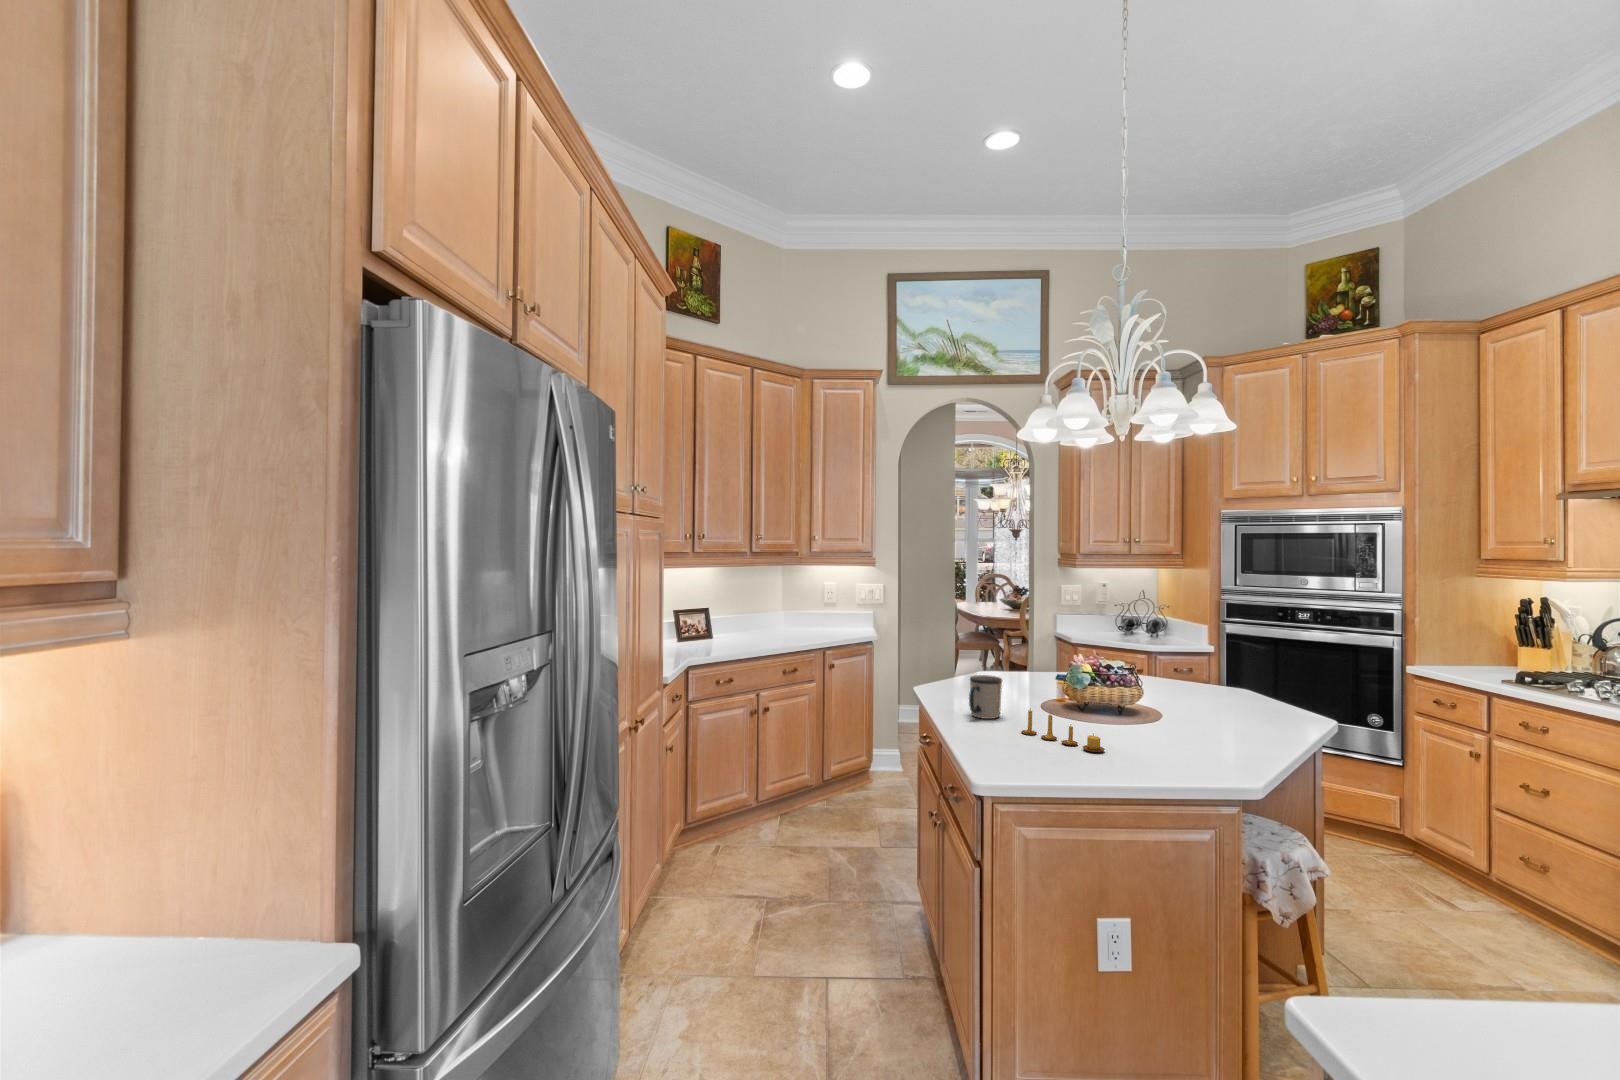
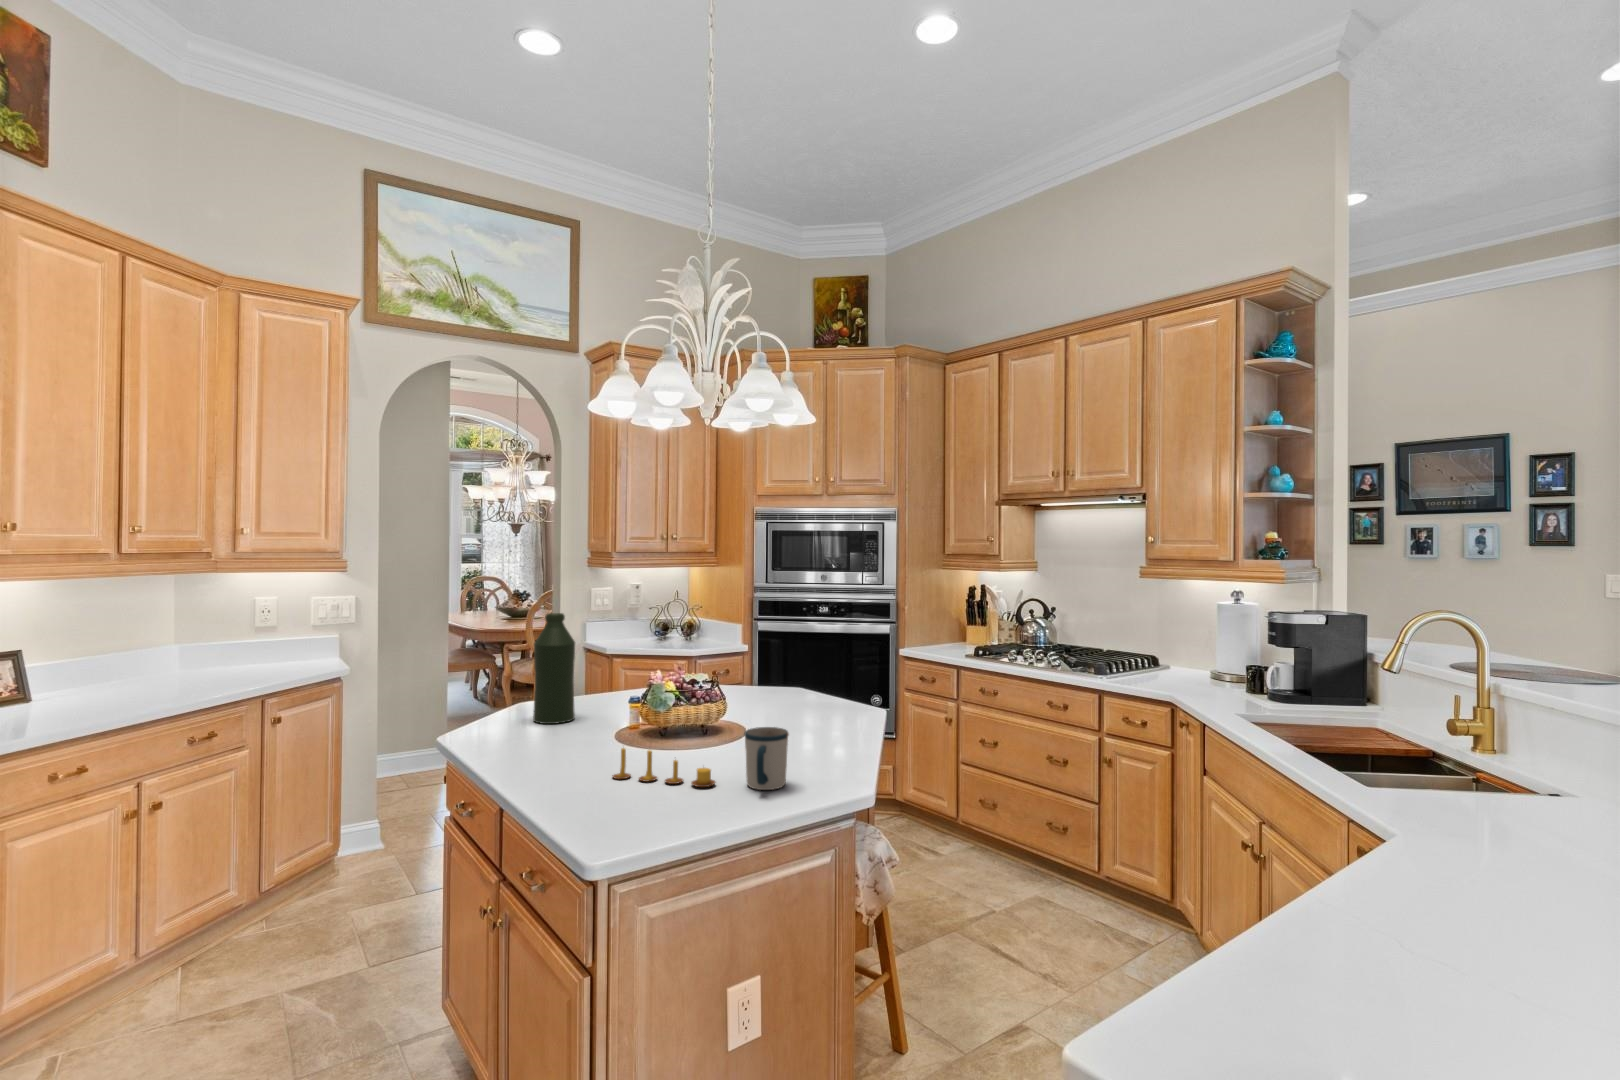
bottle: none [983,601,1016,689] -> present [533,613,575,724]
mug: present [969,675,1002,719] -> present [744,727,789,790]

